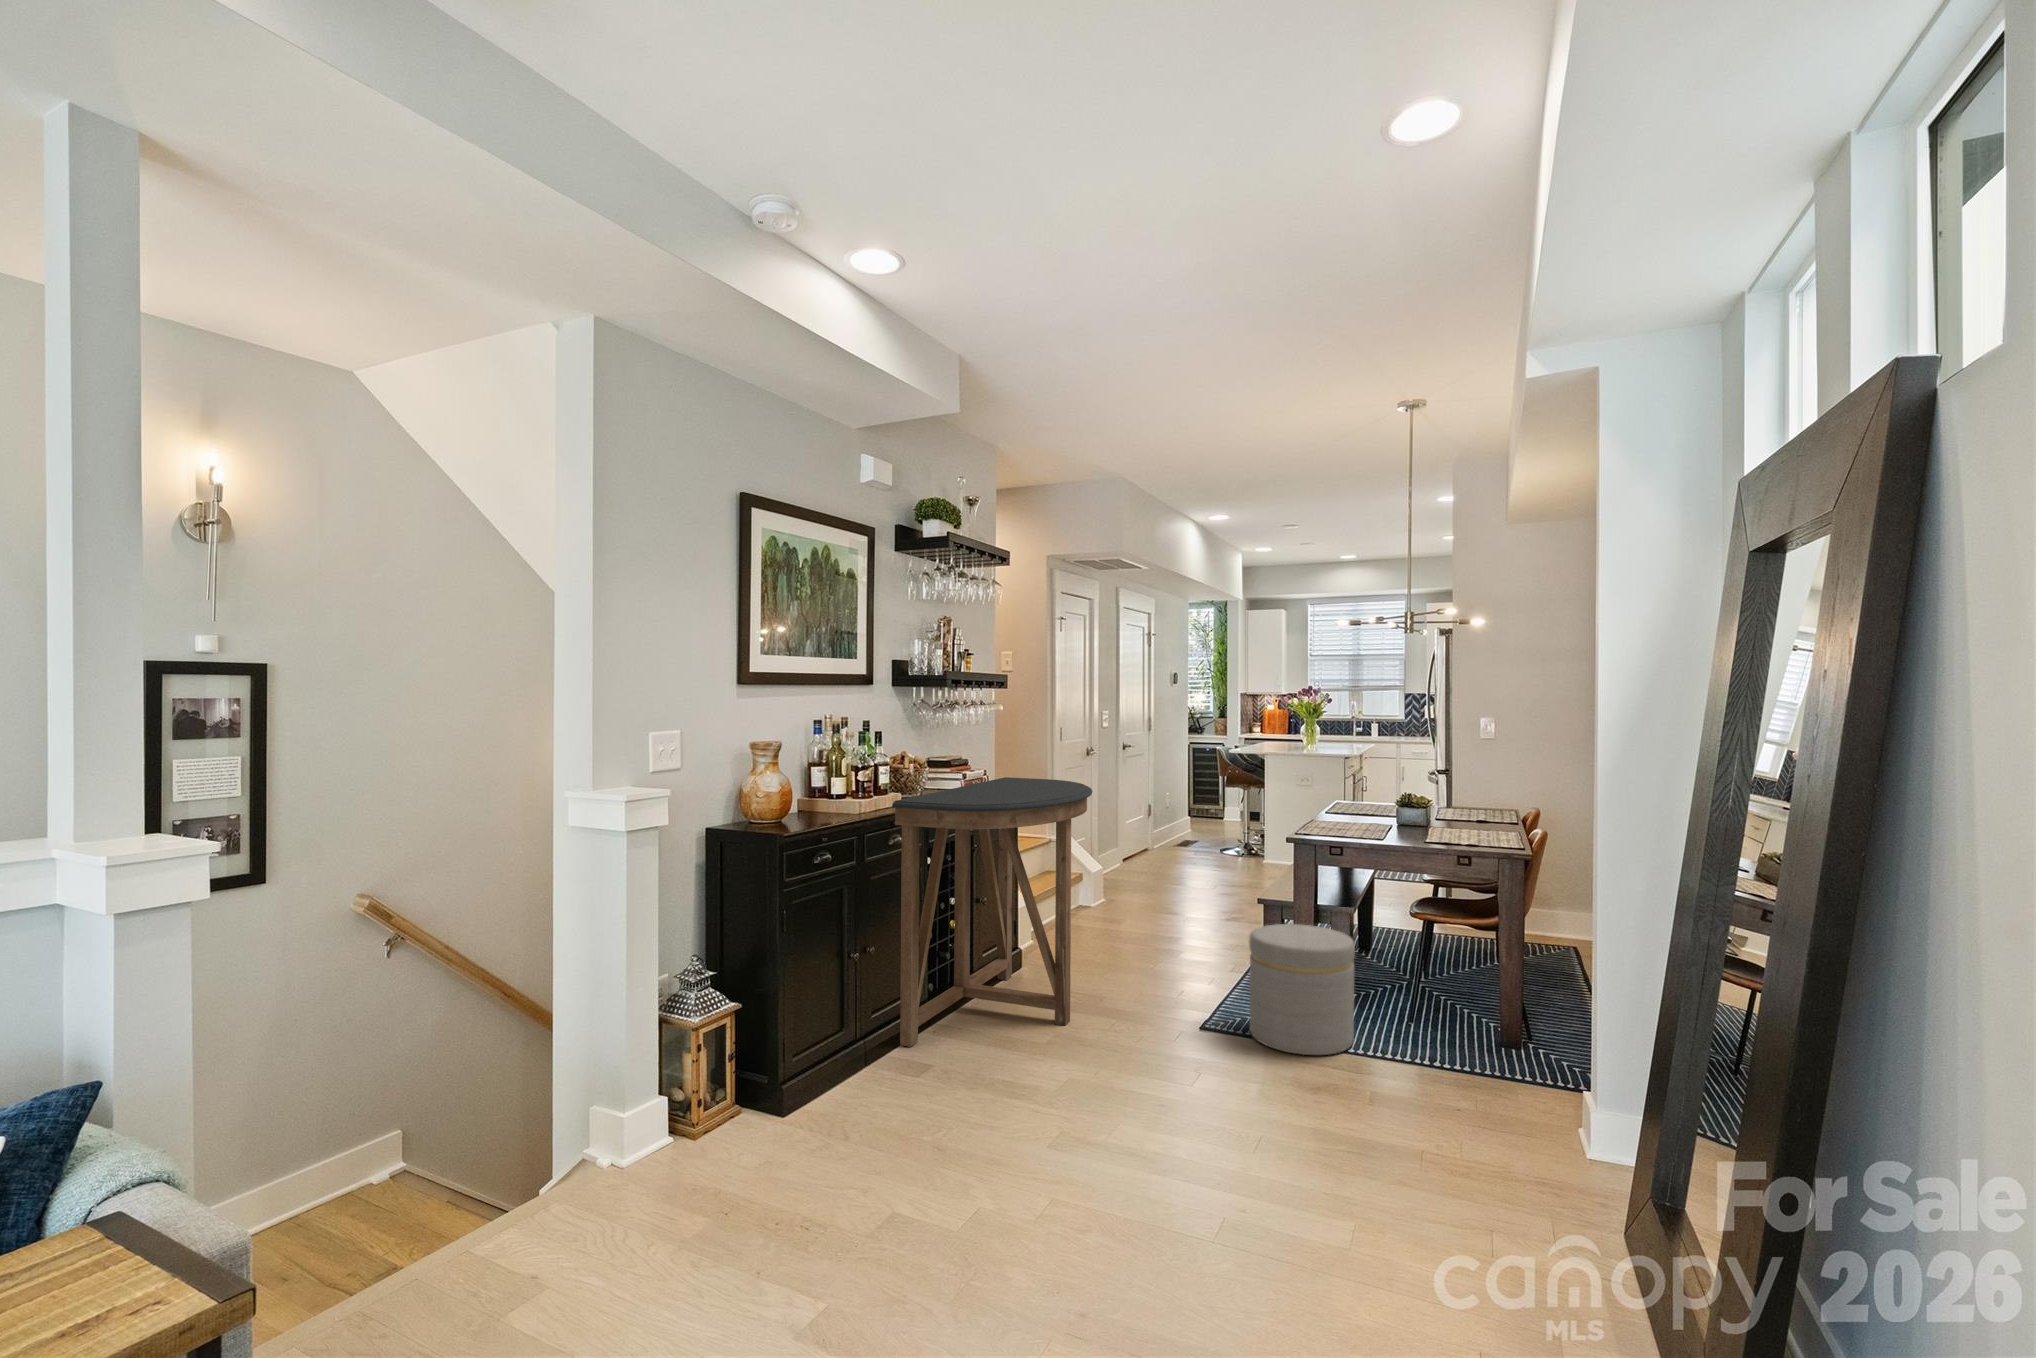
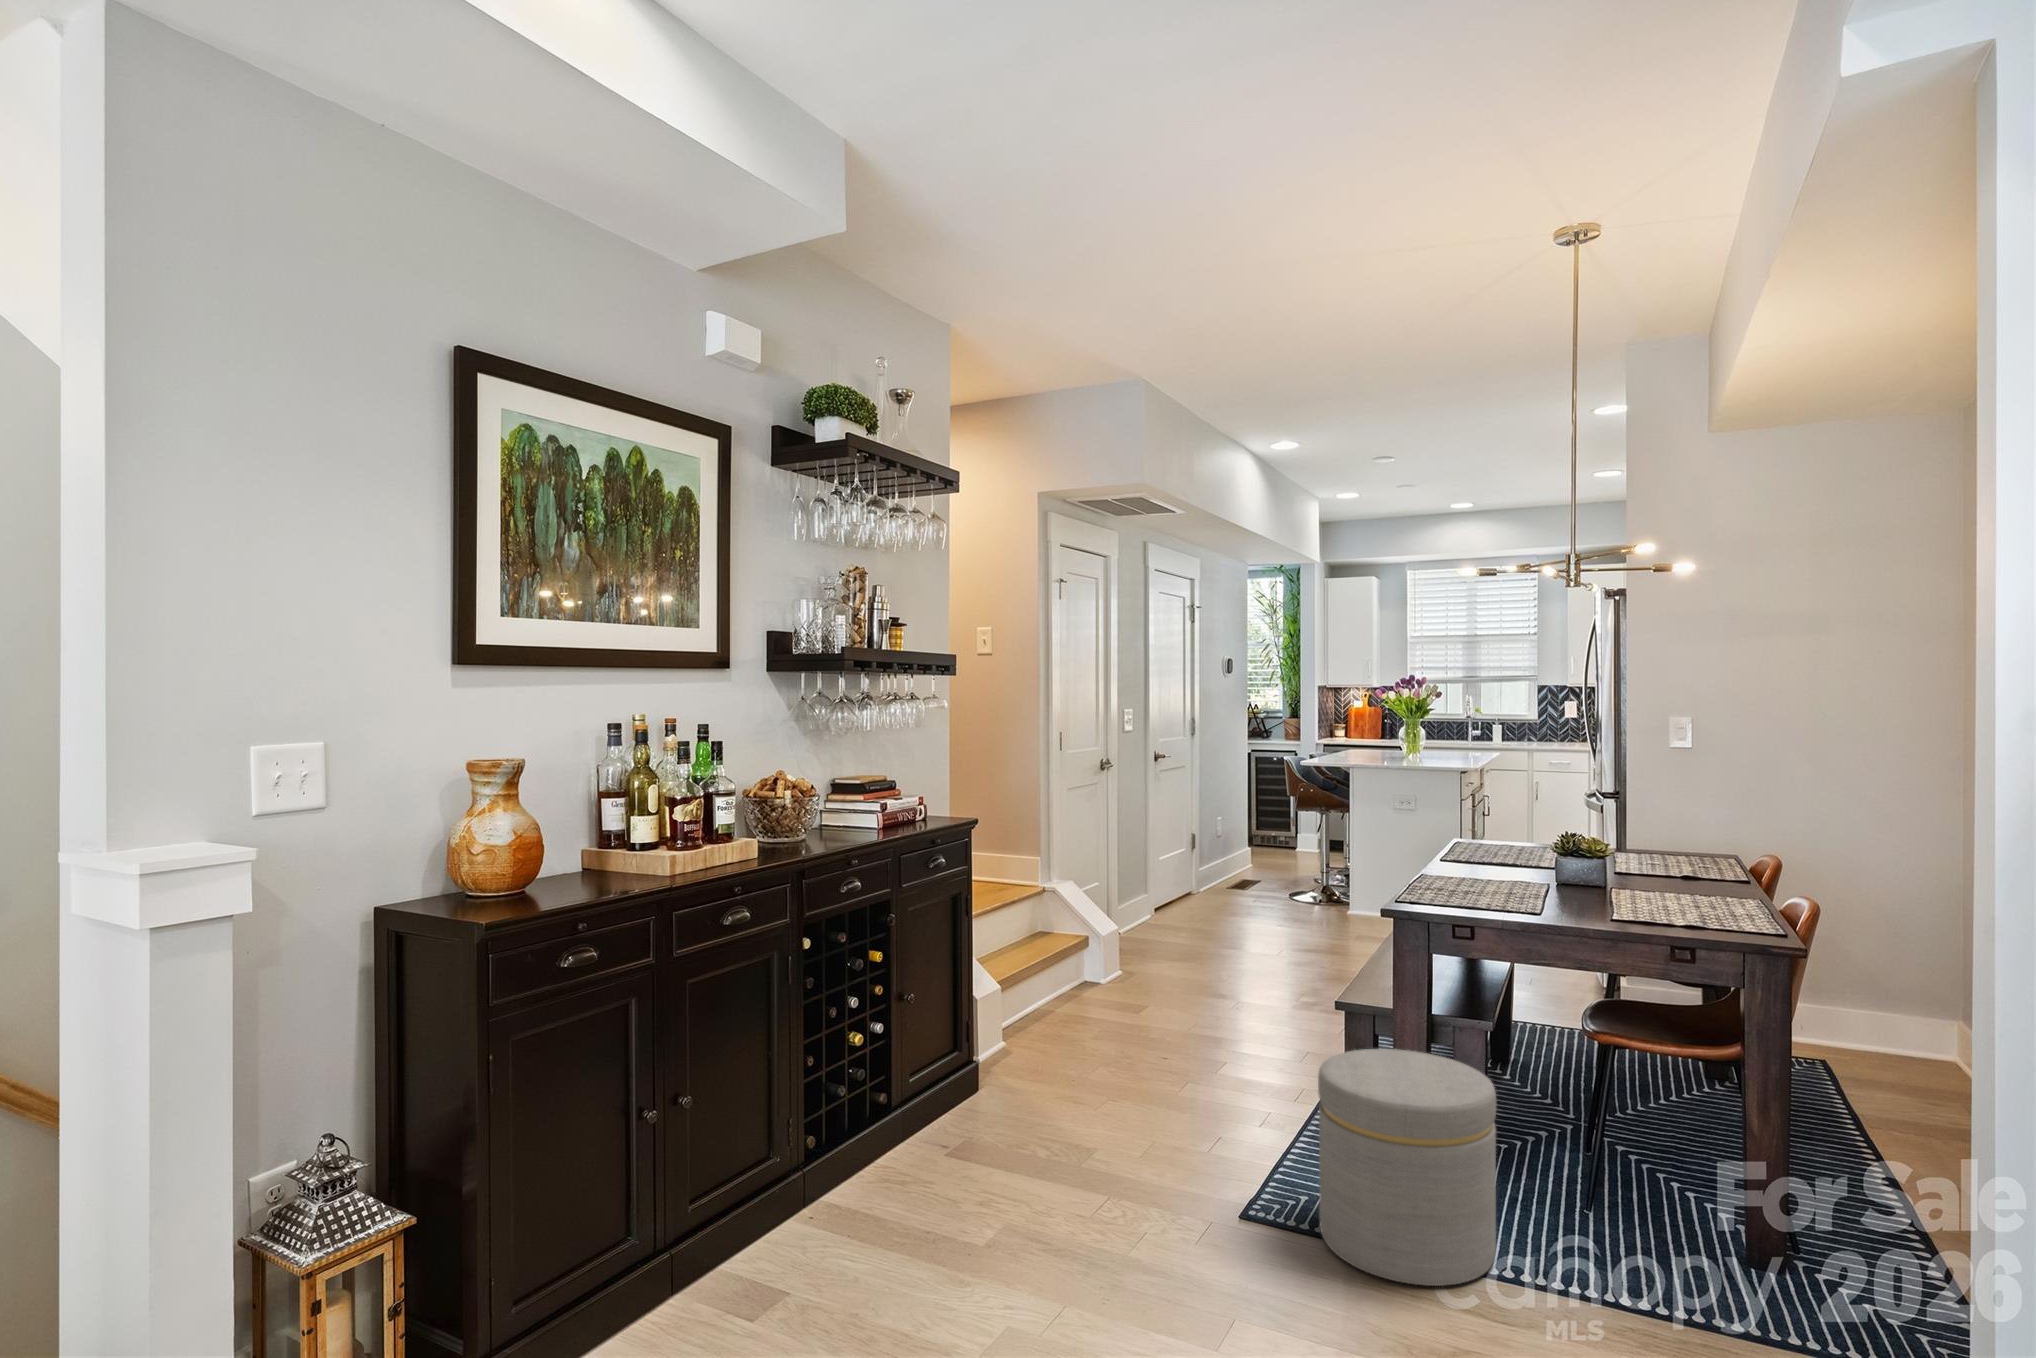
console table: present [892,777,1093,1047] -> none [722,807,1069,1256]

